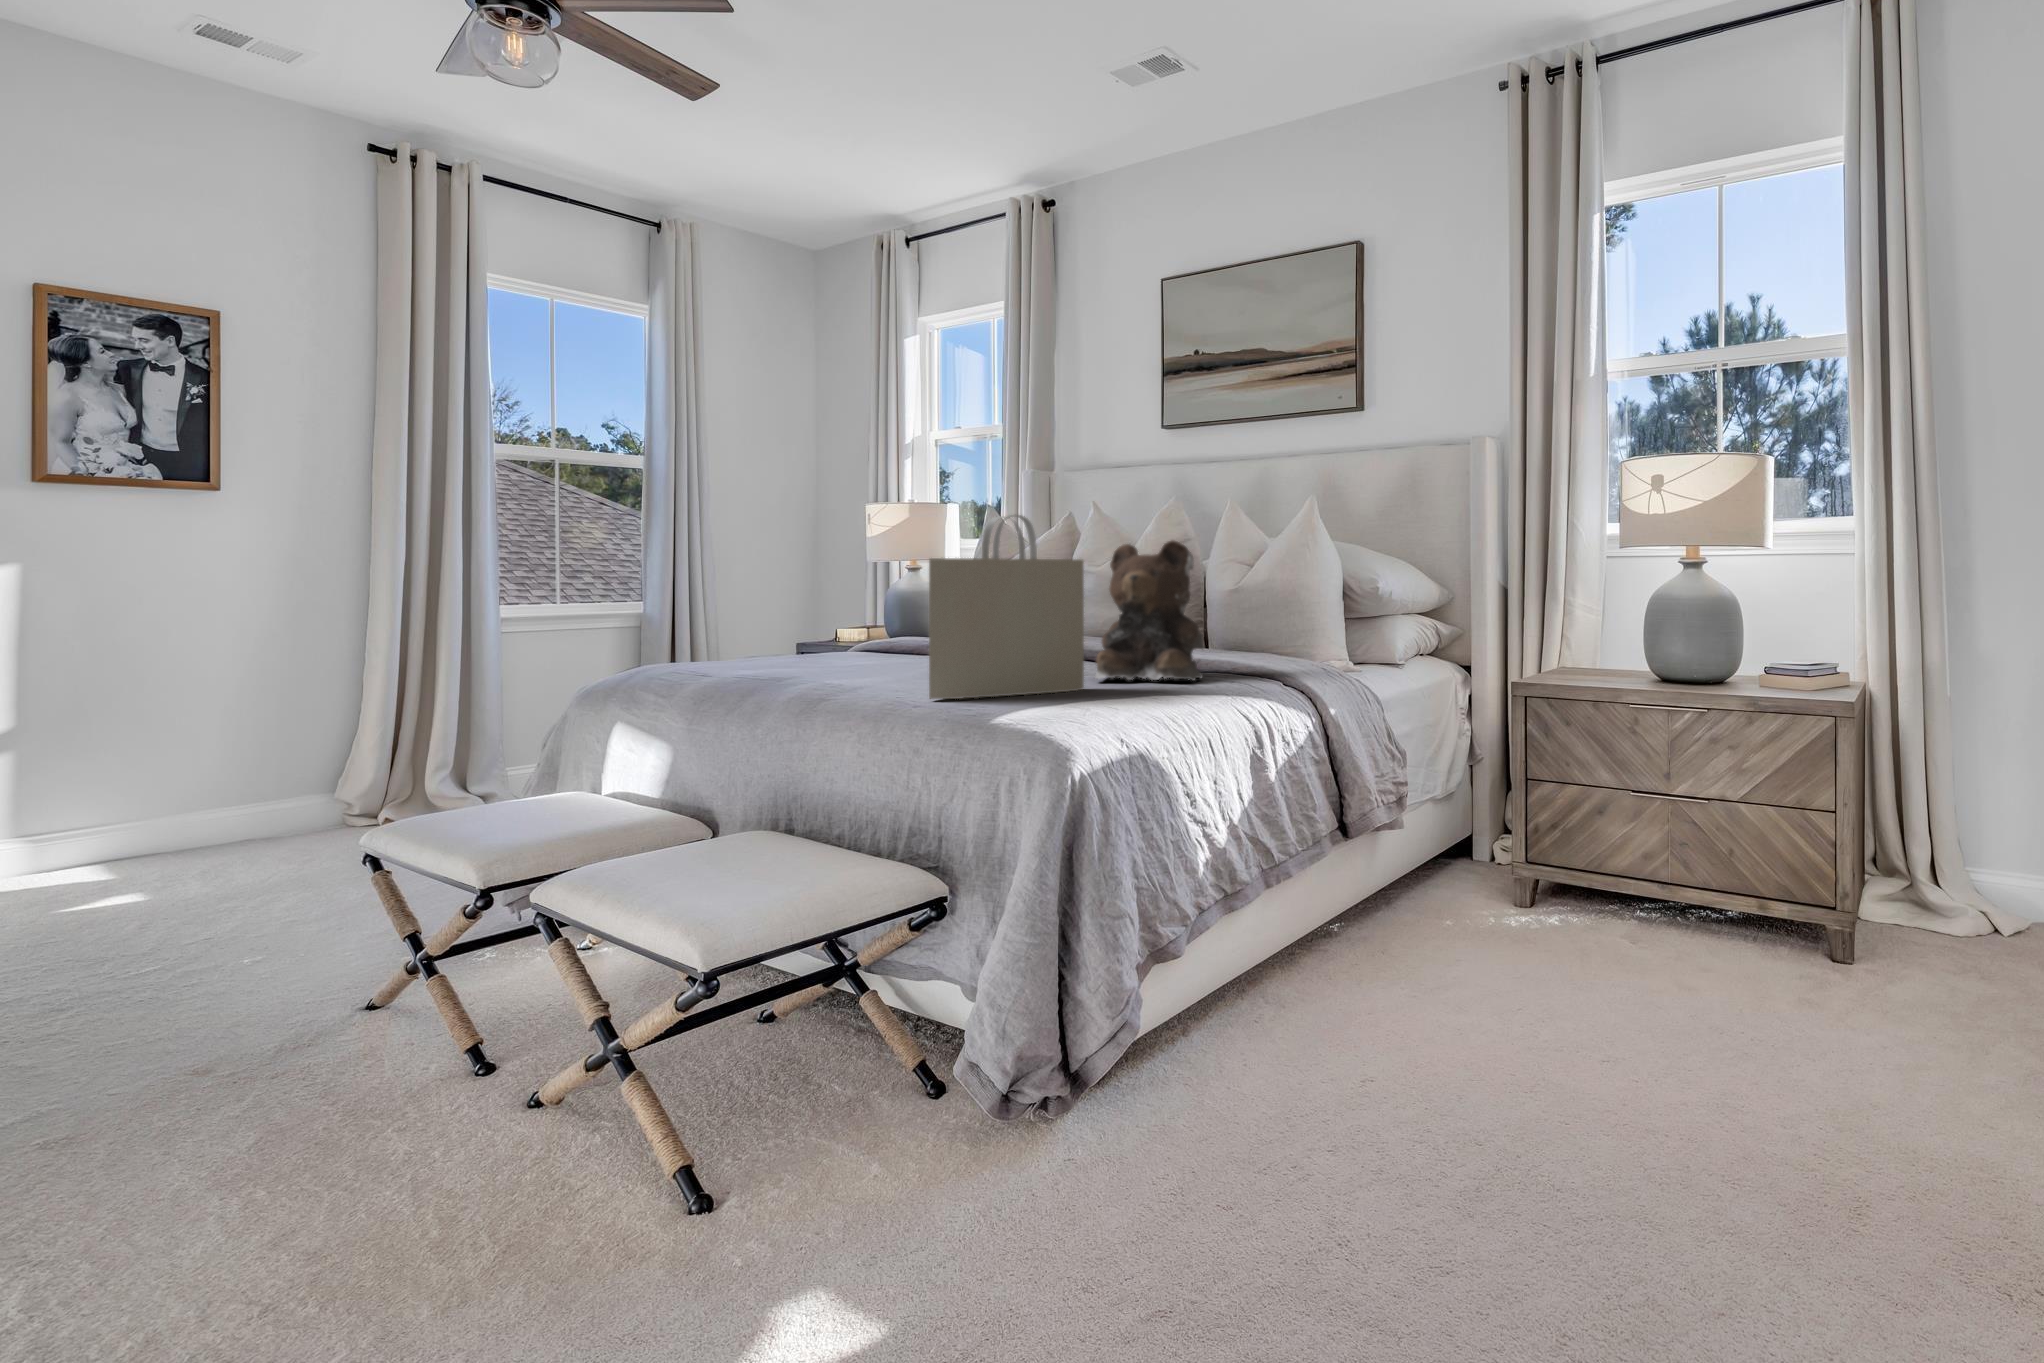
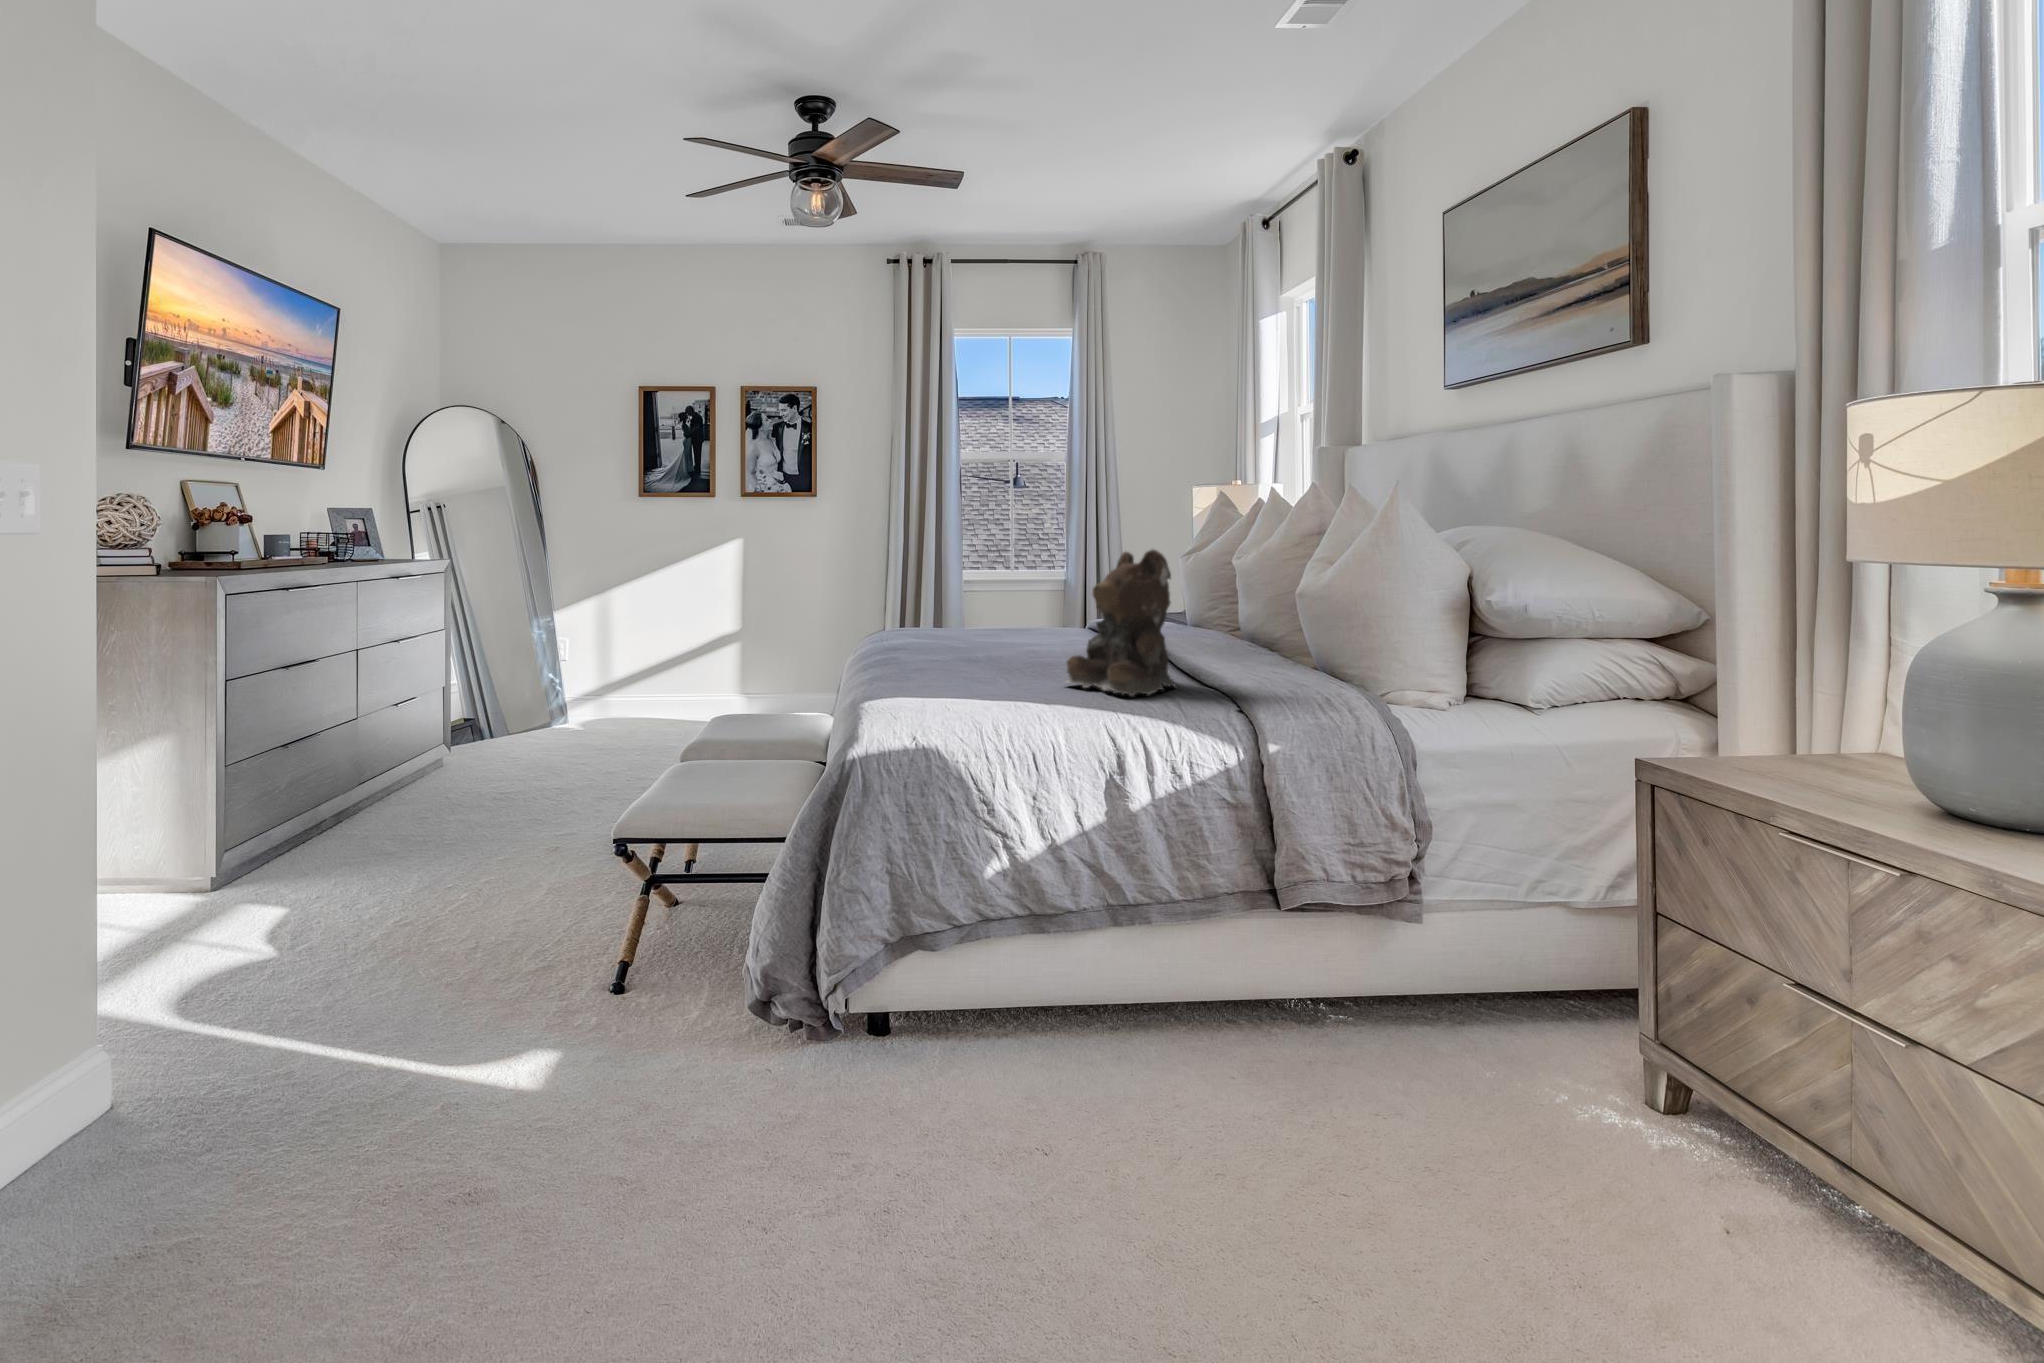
tote bag: present [929,514,1084,699] -> none [893,535,1030,693]

